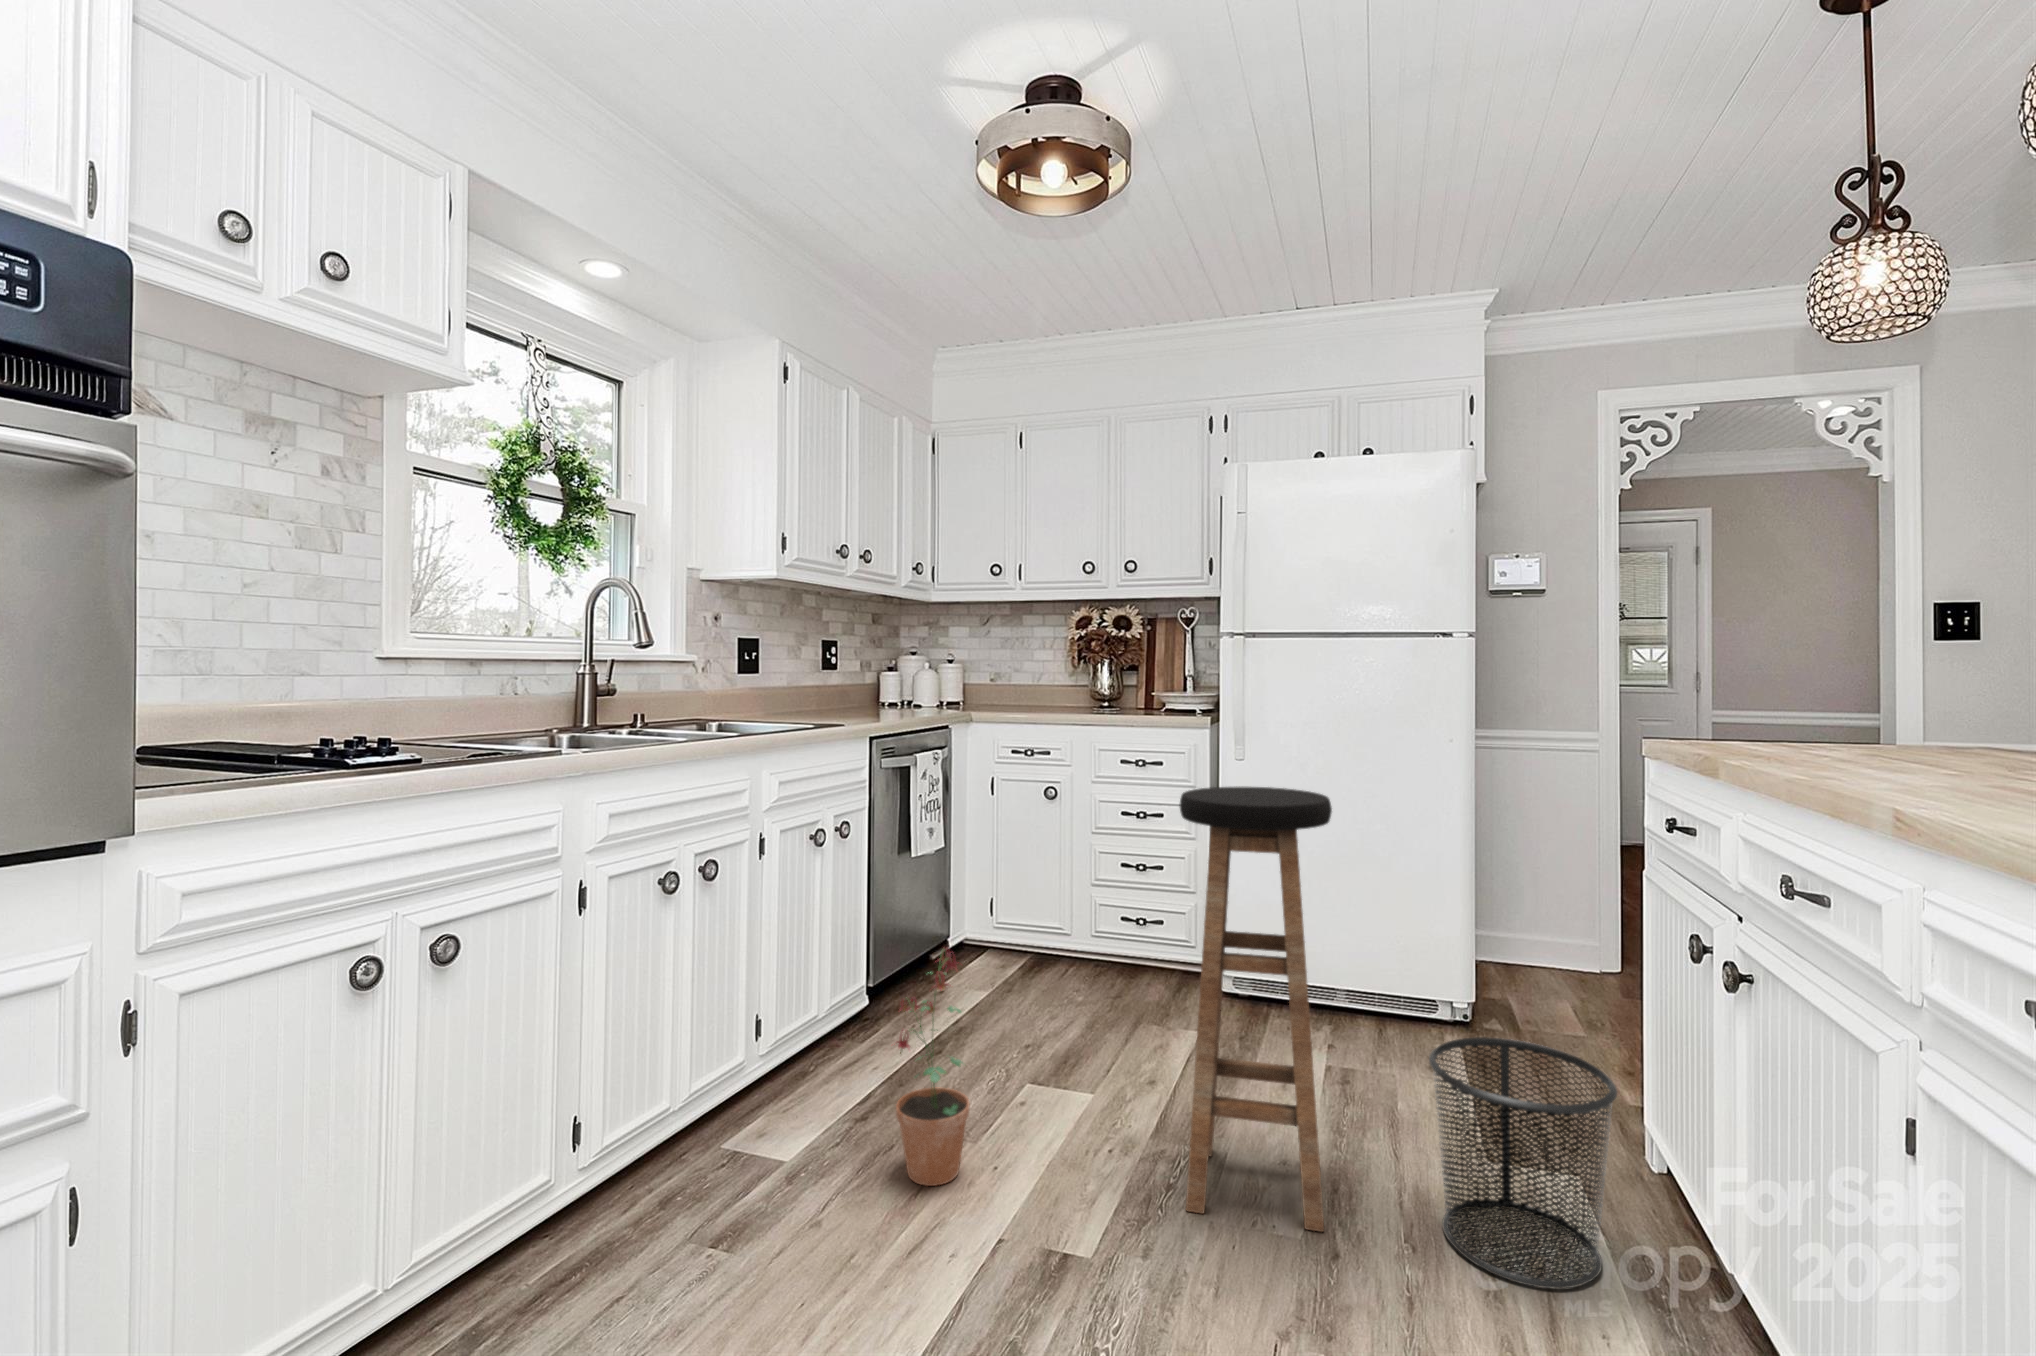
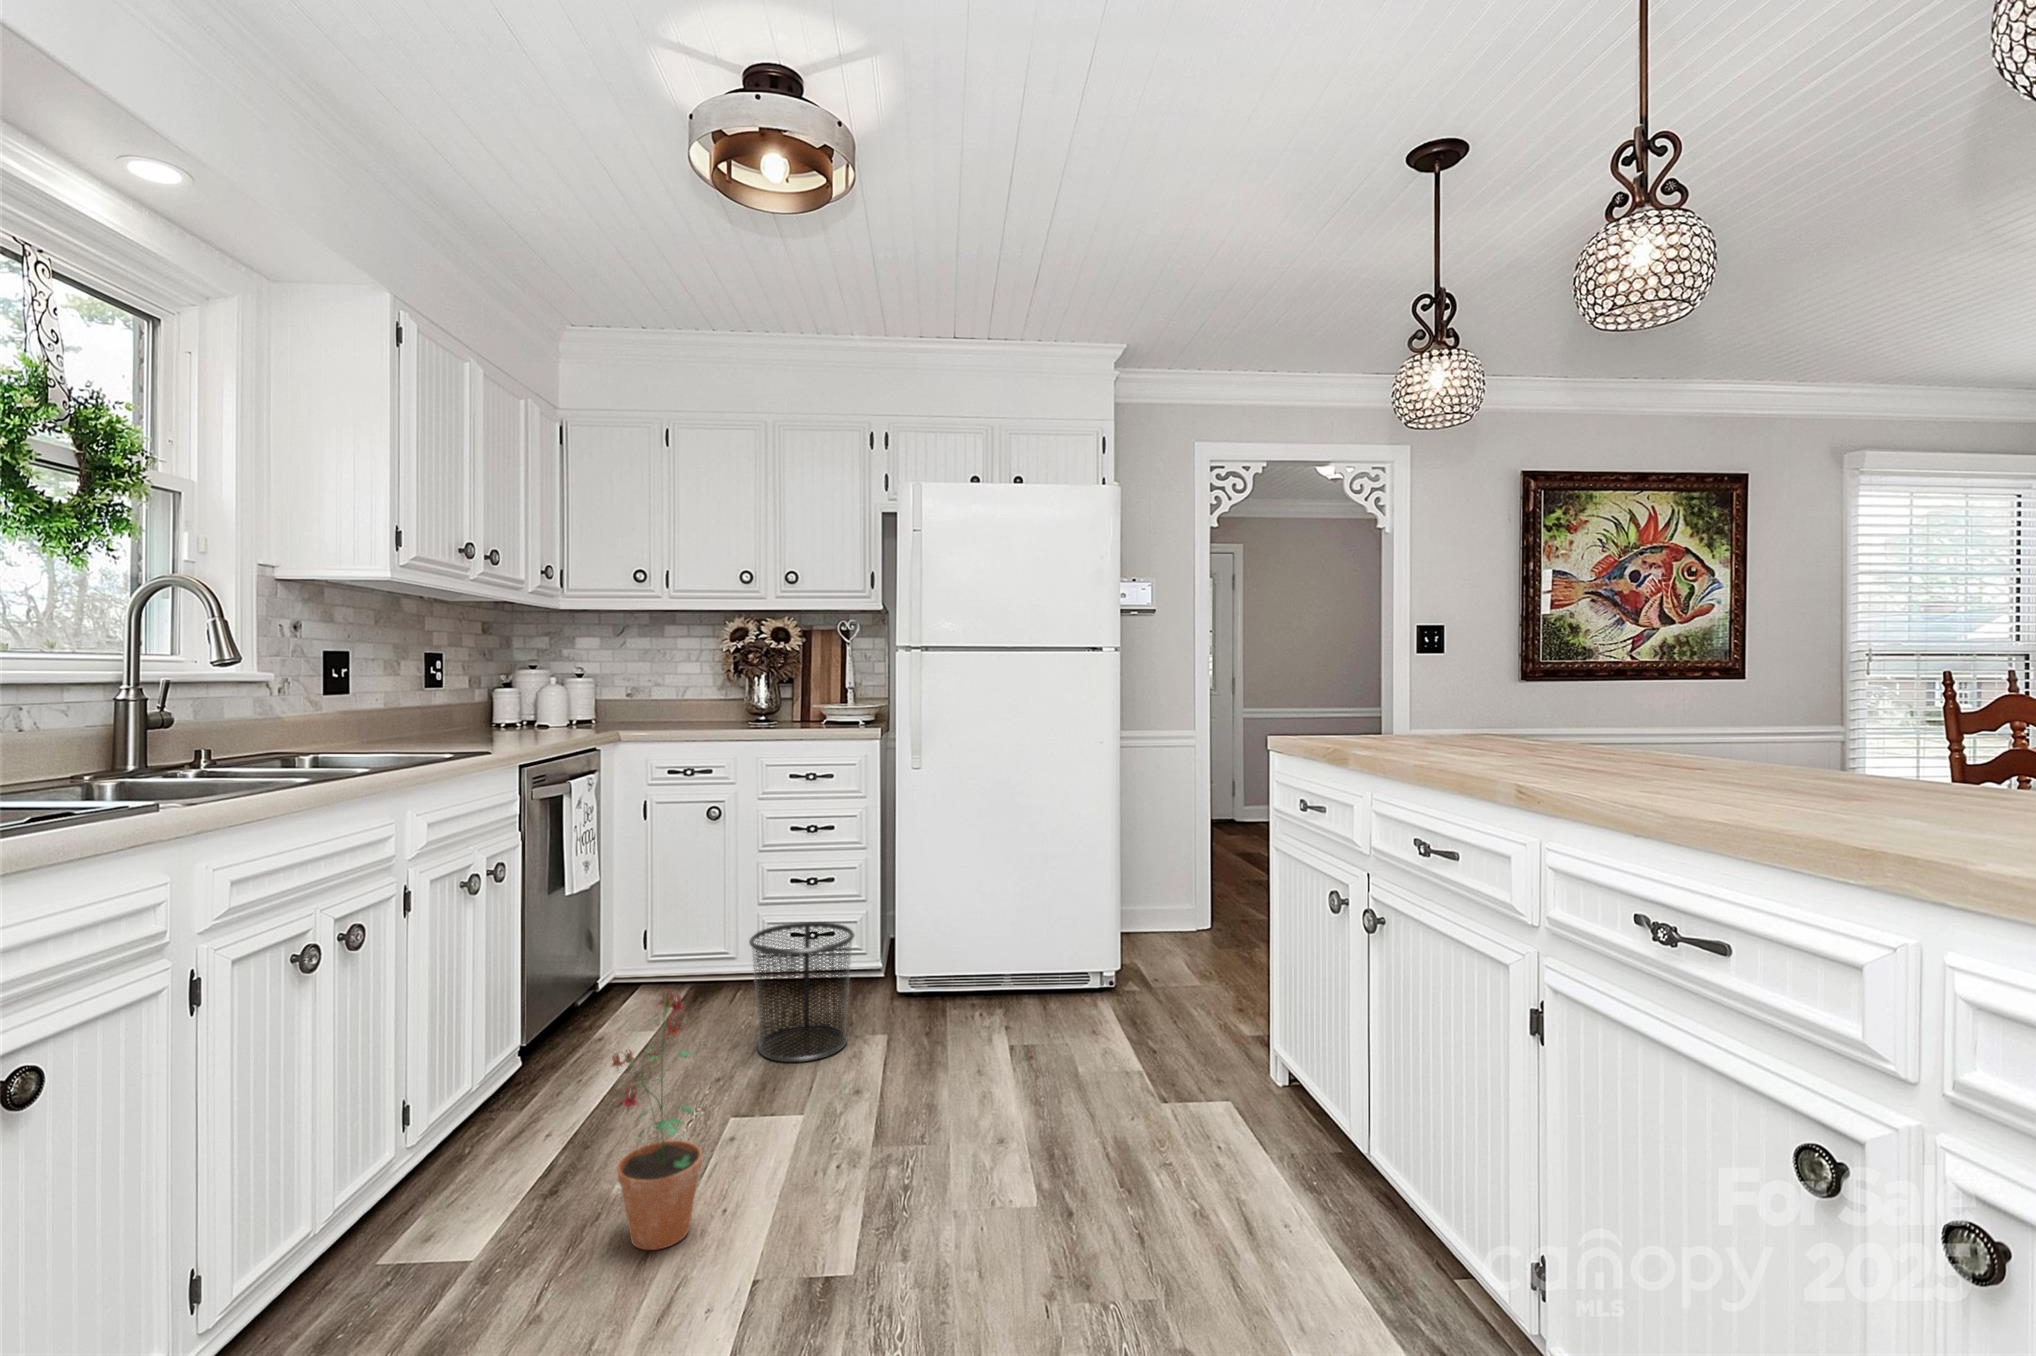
bar stool: present [1179,787,1332,1232] -> none [914,798,1052,1206]
waste bin: present [1429,1037,1617,1289] -> present [749,922,854,1062]

